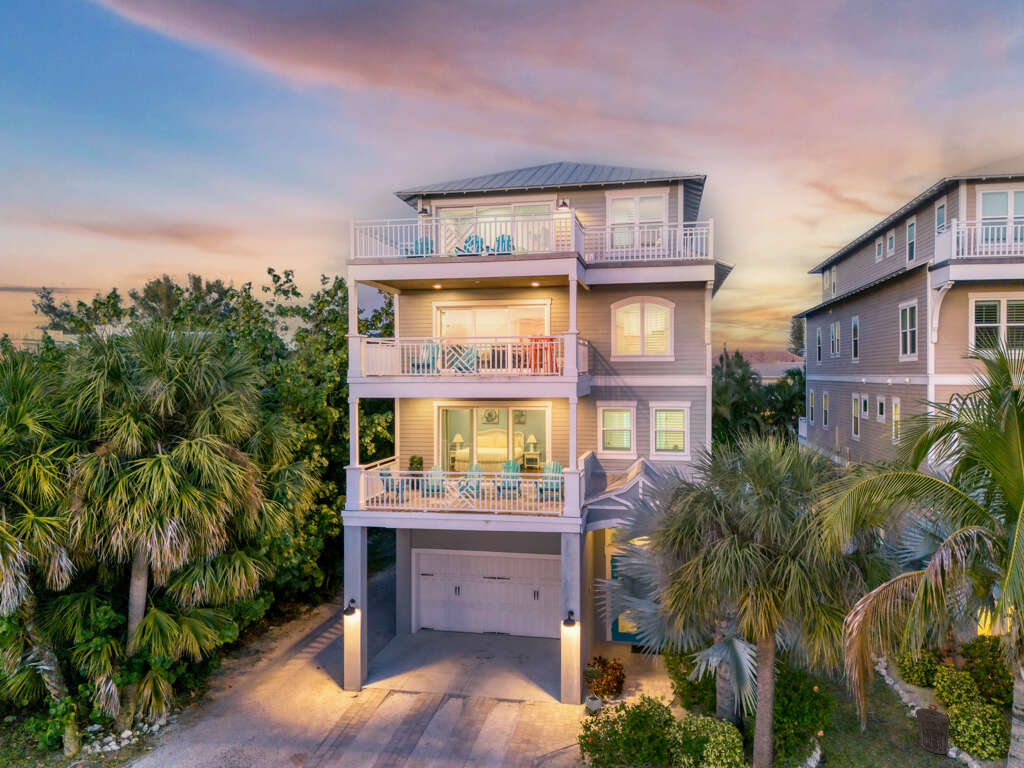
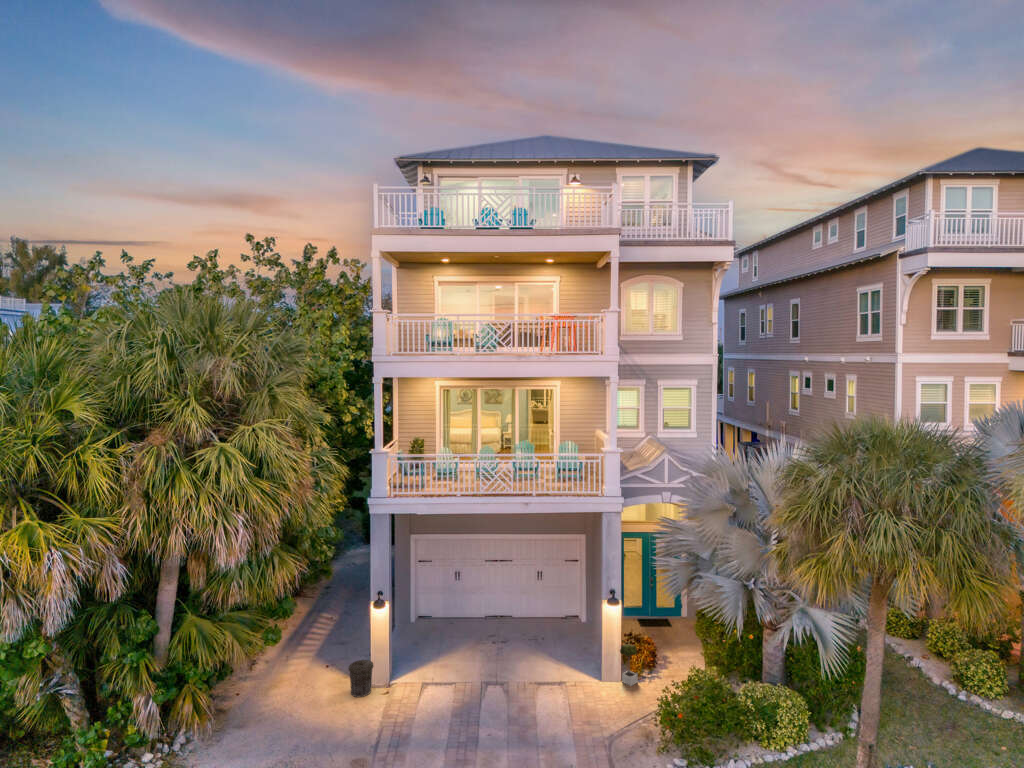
trash can: present [916,708,951,754] -> present [348,660,374,697]

